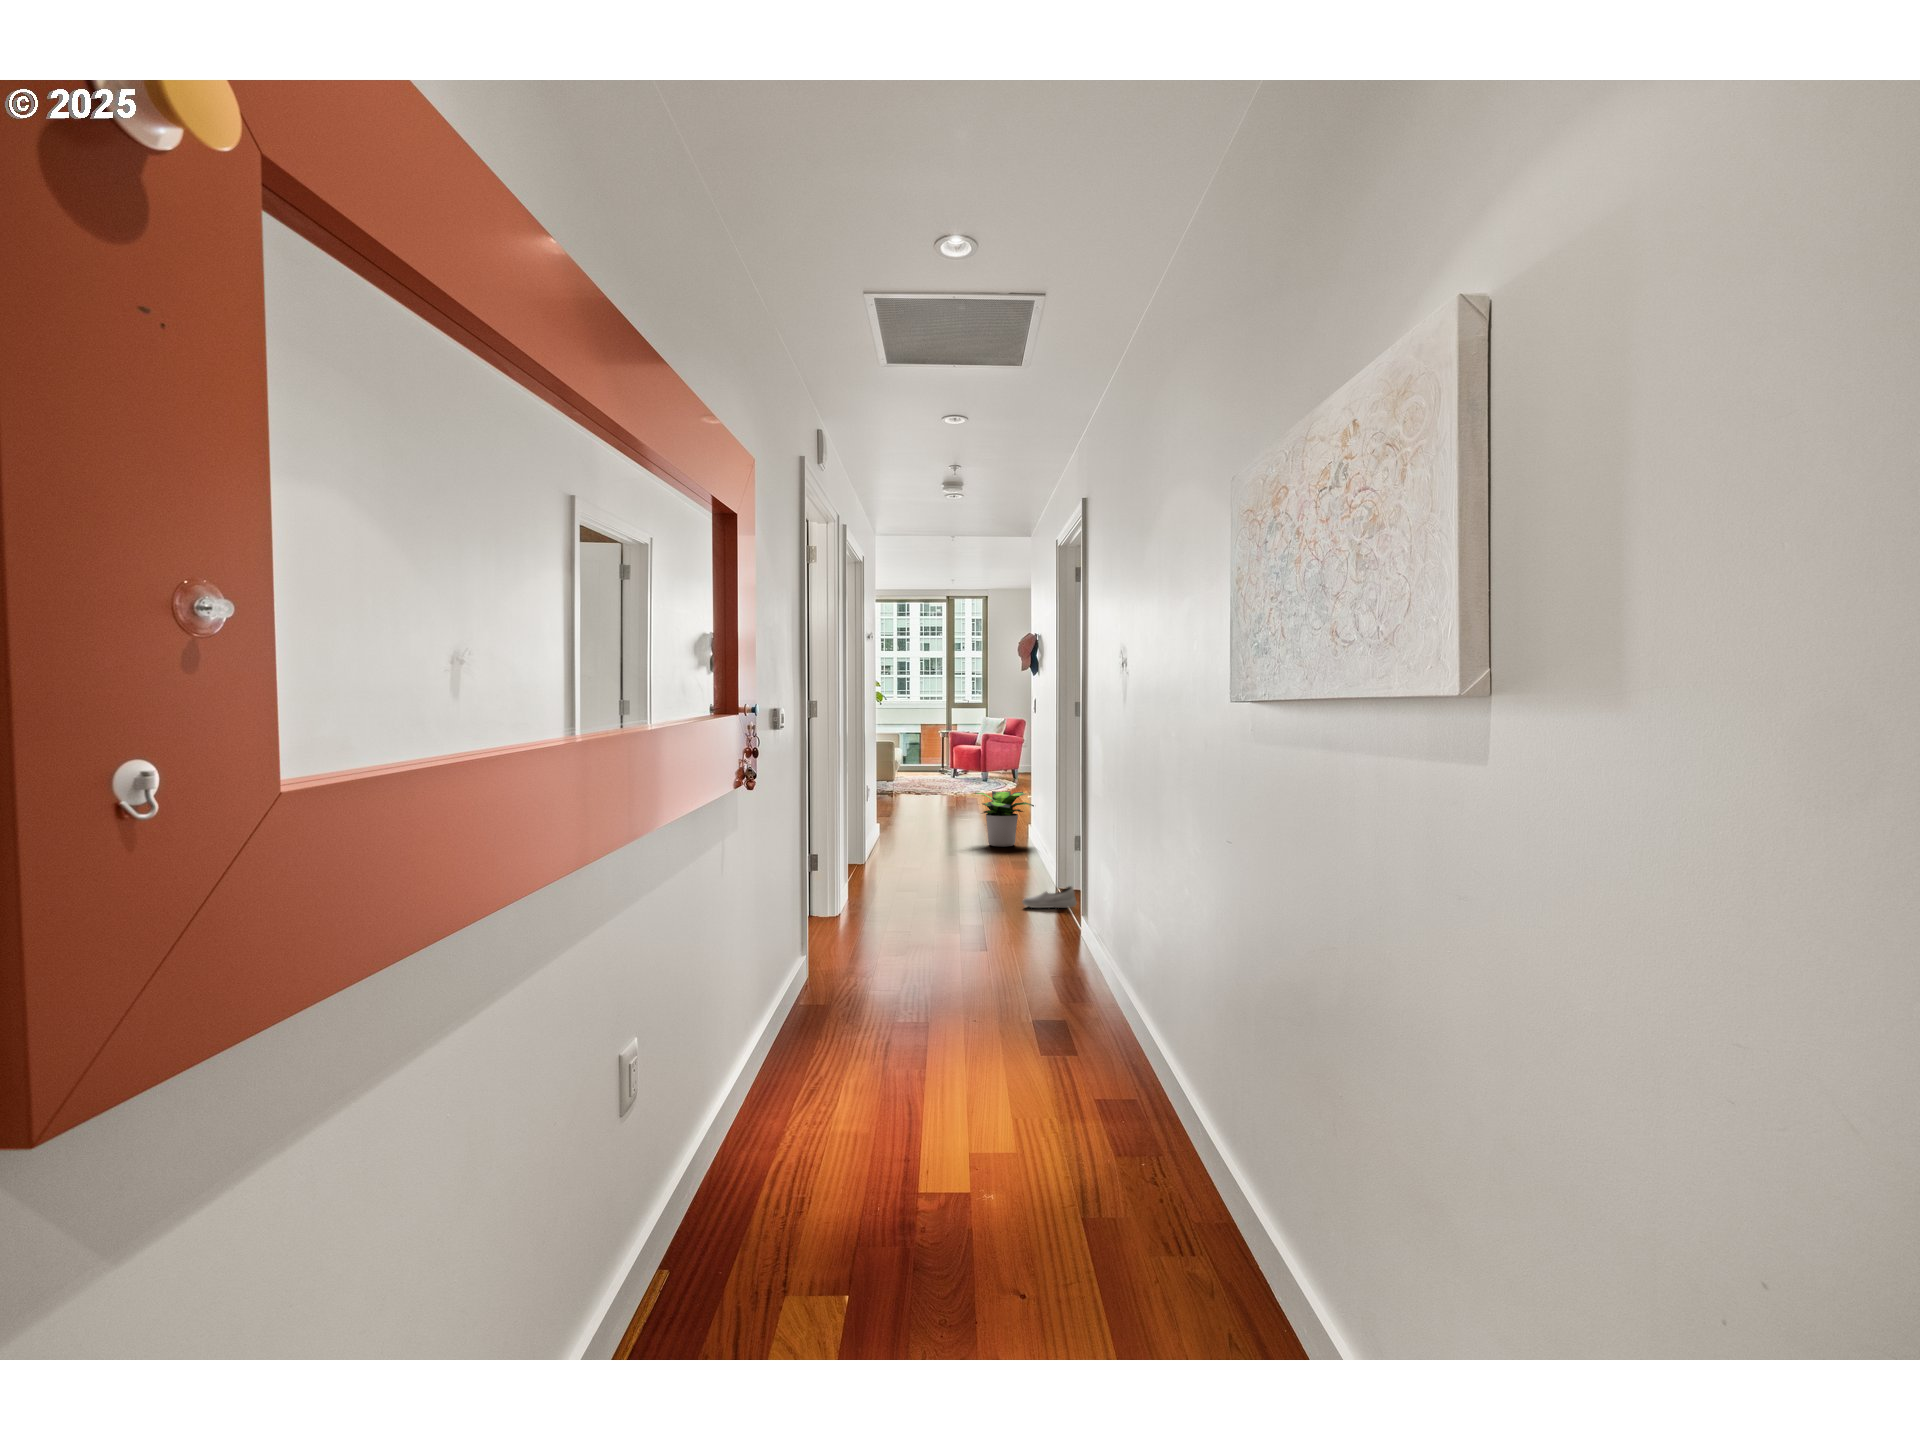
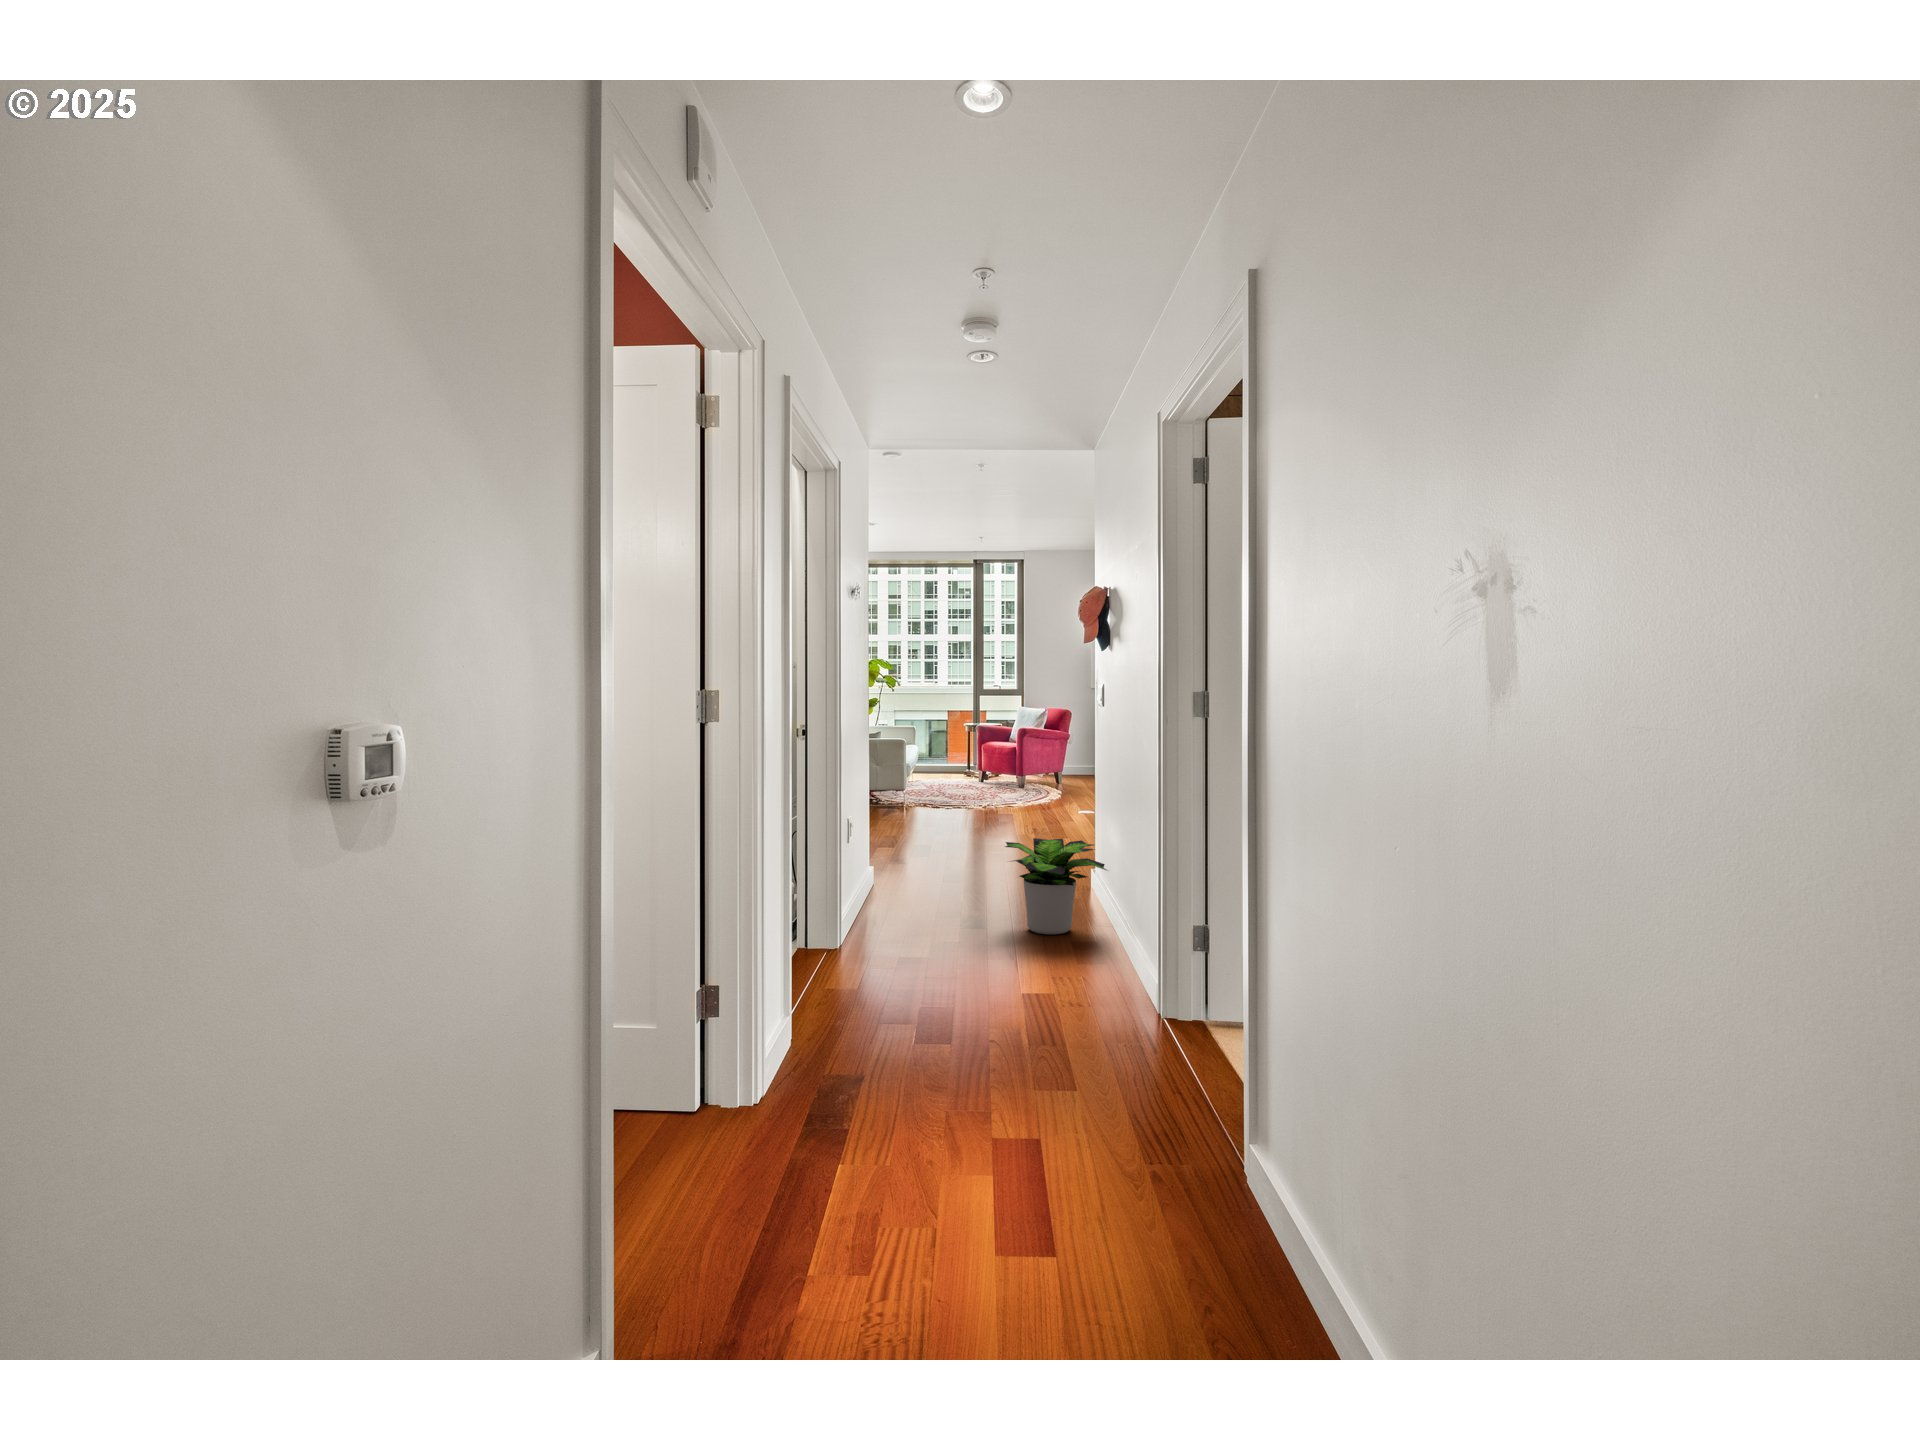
shoe: present [1022,886,1077,908] -> none [1125,1206,1276,1275]

